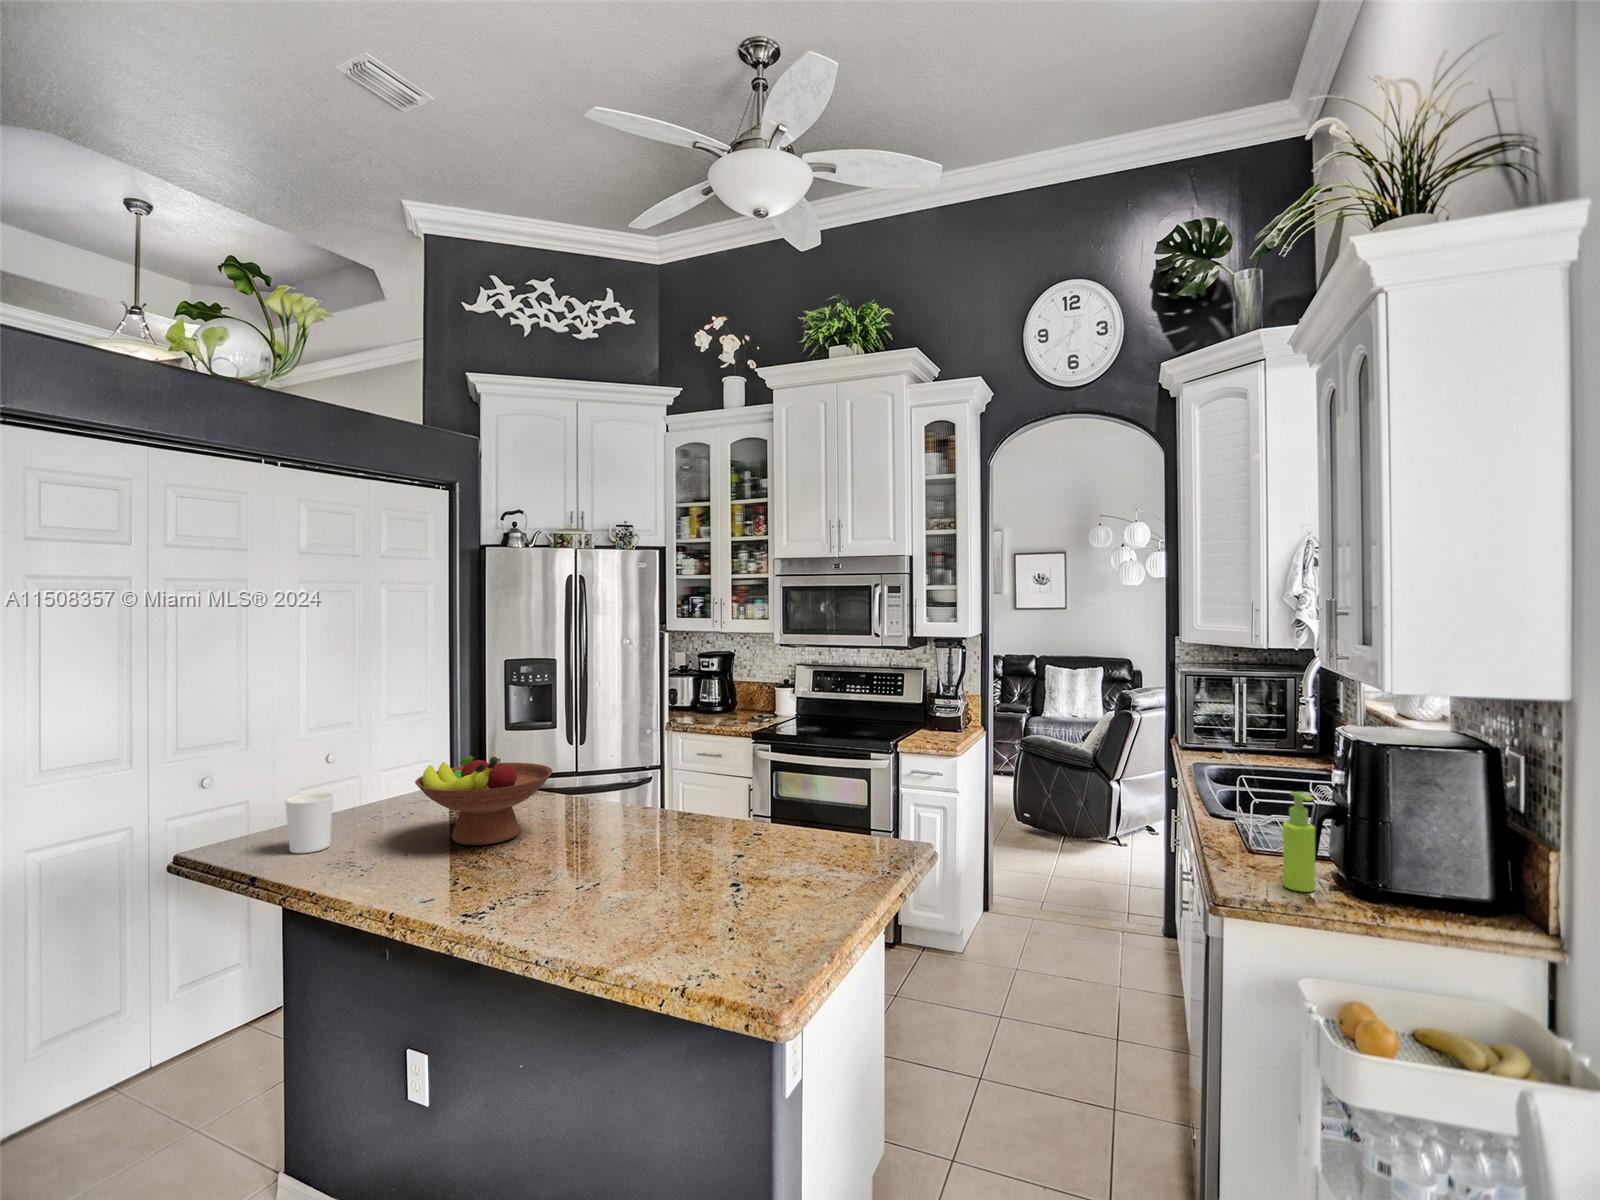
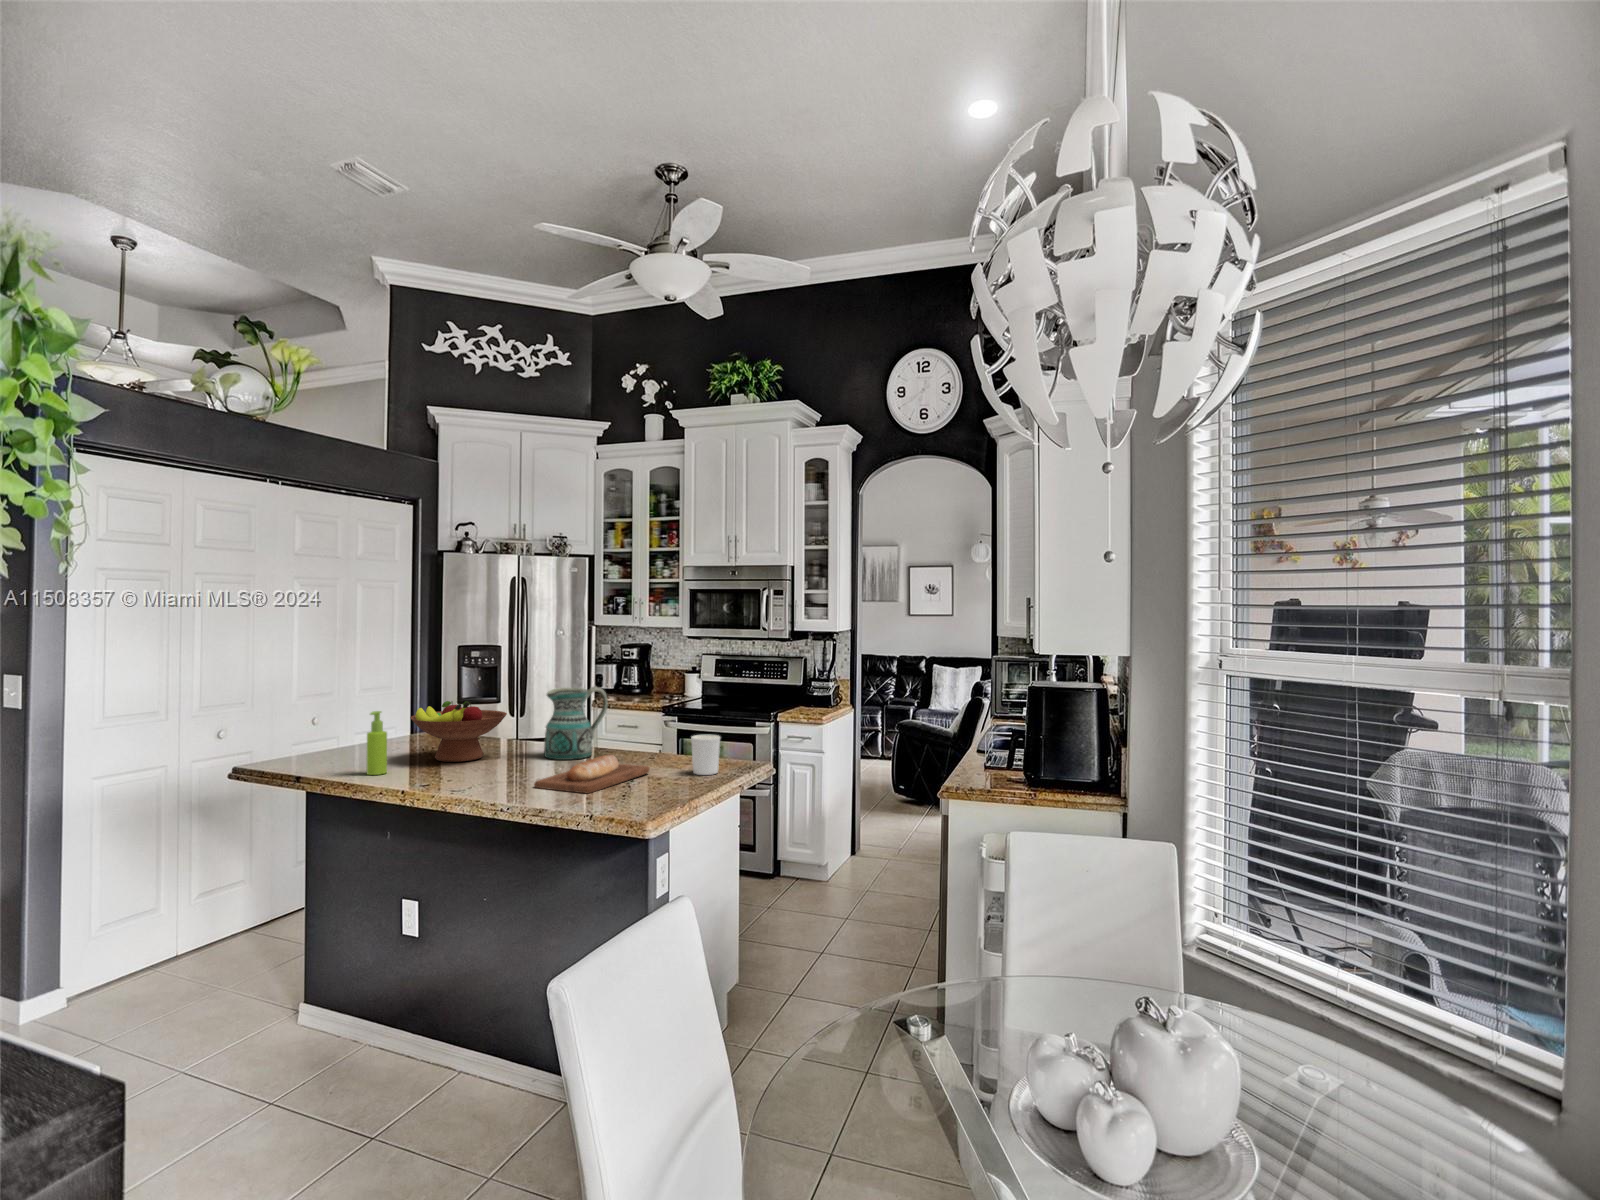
ceramic pitcher: none [606,729,693,839] -> present [544,687,608,760]
soap dispenser: present [1283,792,1316,892] -> present [367,711,387,775]
candle holder: present [285,793,333,853] -> present [691,735,720,775]
bread loaf: none [588,844,762,929] -> present [534,755,650,794]

